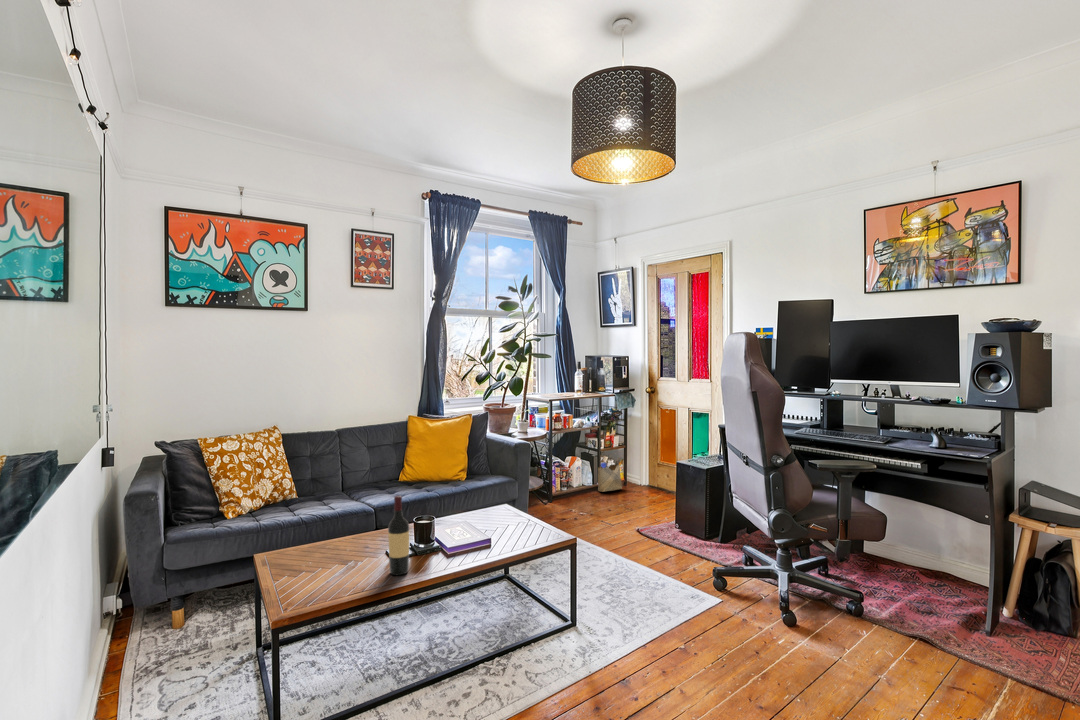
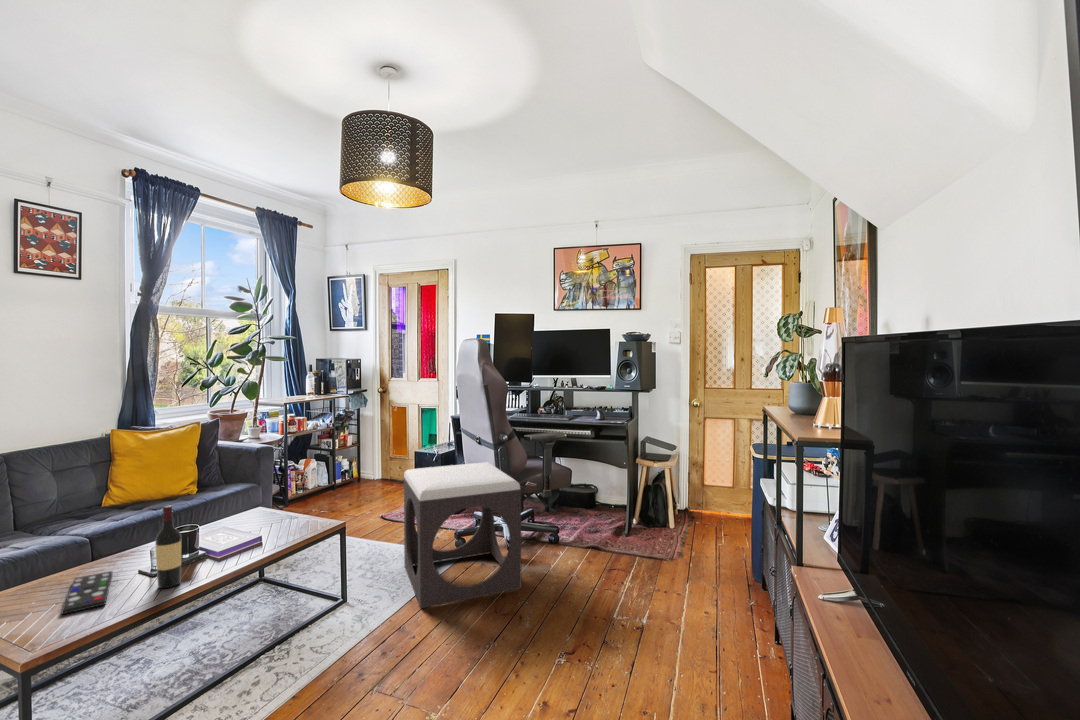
woven basket: present [598,452,622,492] -> none [334,451,358,489]
footstool: none [647,486,793,672] -> present [404,462,522,609]
remote control: none [317,547,368,581] -> present [62,571,112,614]

